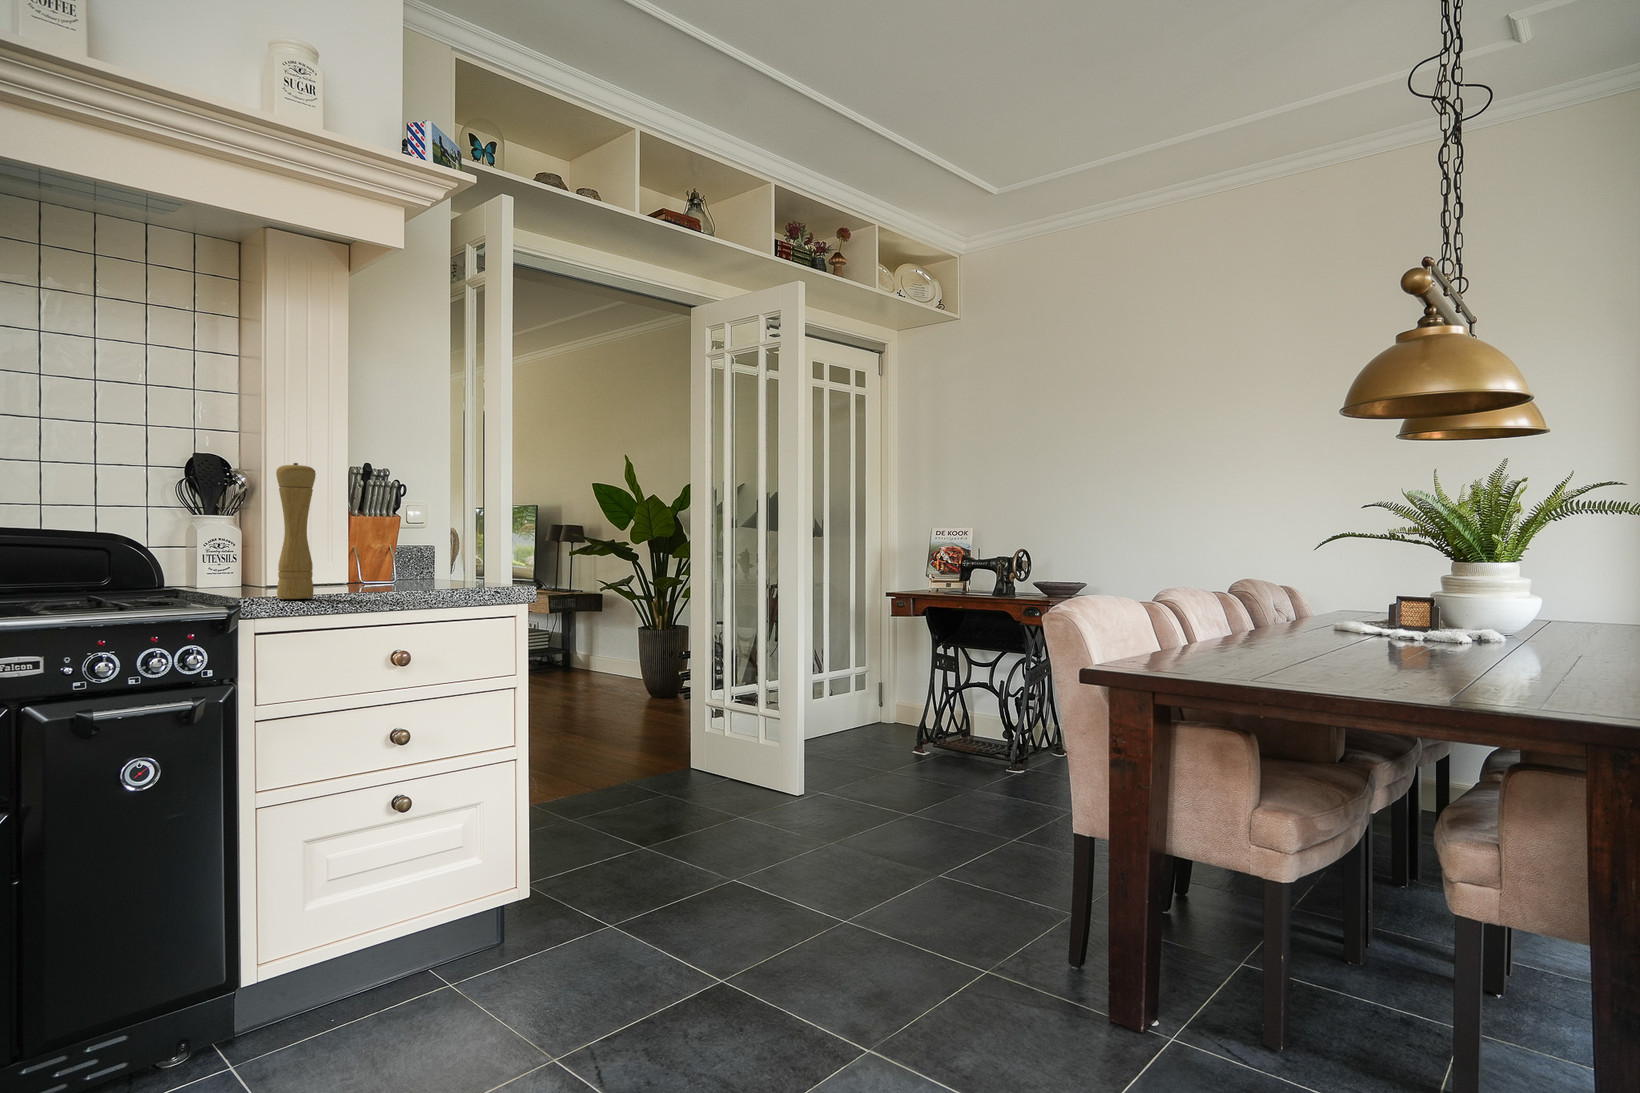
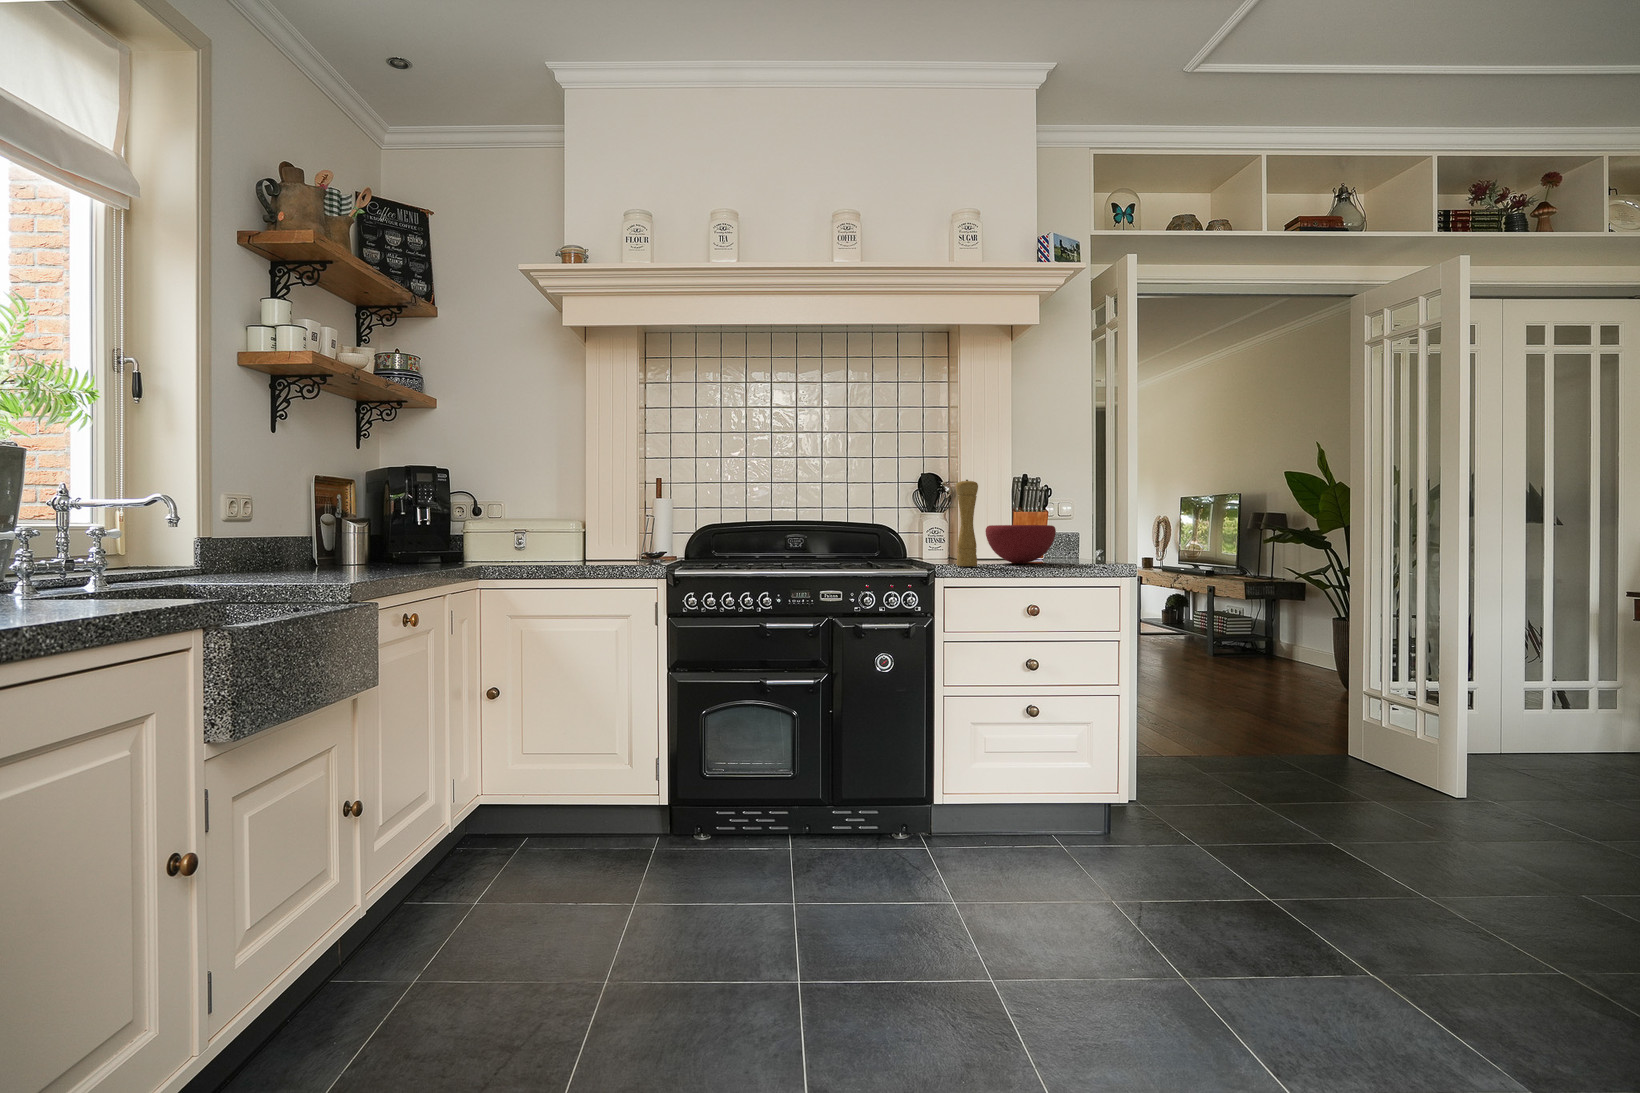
bowl: none [317,535,429,590] -> present [985,525,1056,563]

